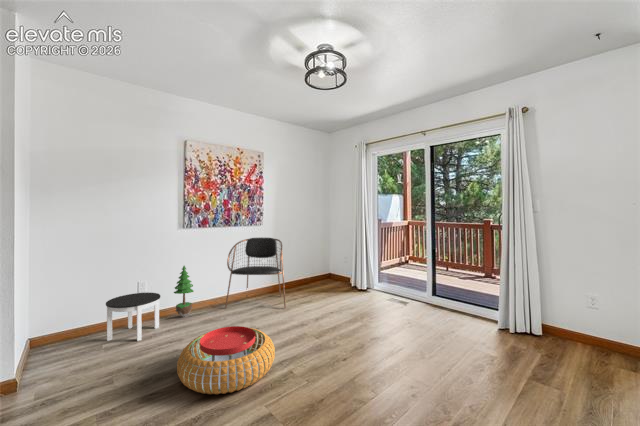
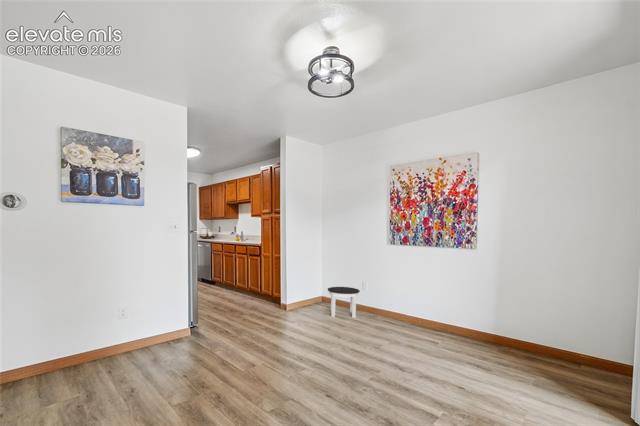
dining chair: present [225,238,286,308] -> none [404,263,478,358]
potted tree: present [174,266,194,317] -> none [370,275,386,321]
pouf: present [177,326,275,394] -> none [255,313,324,355]

